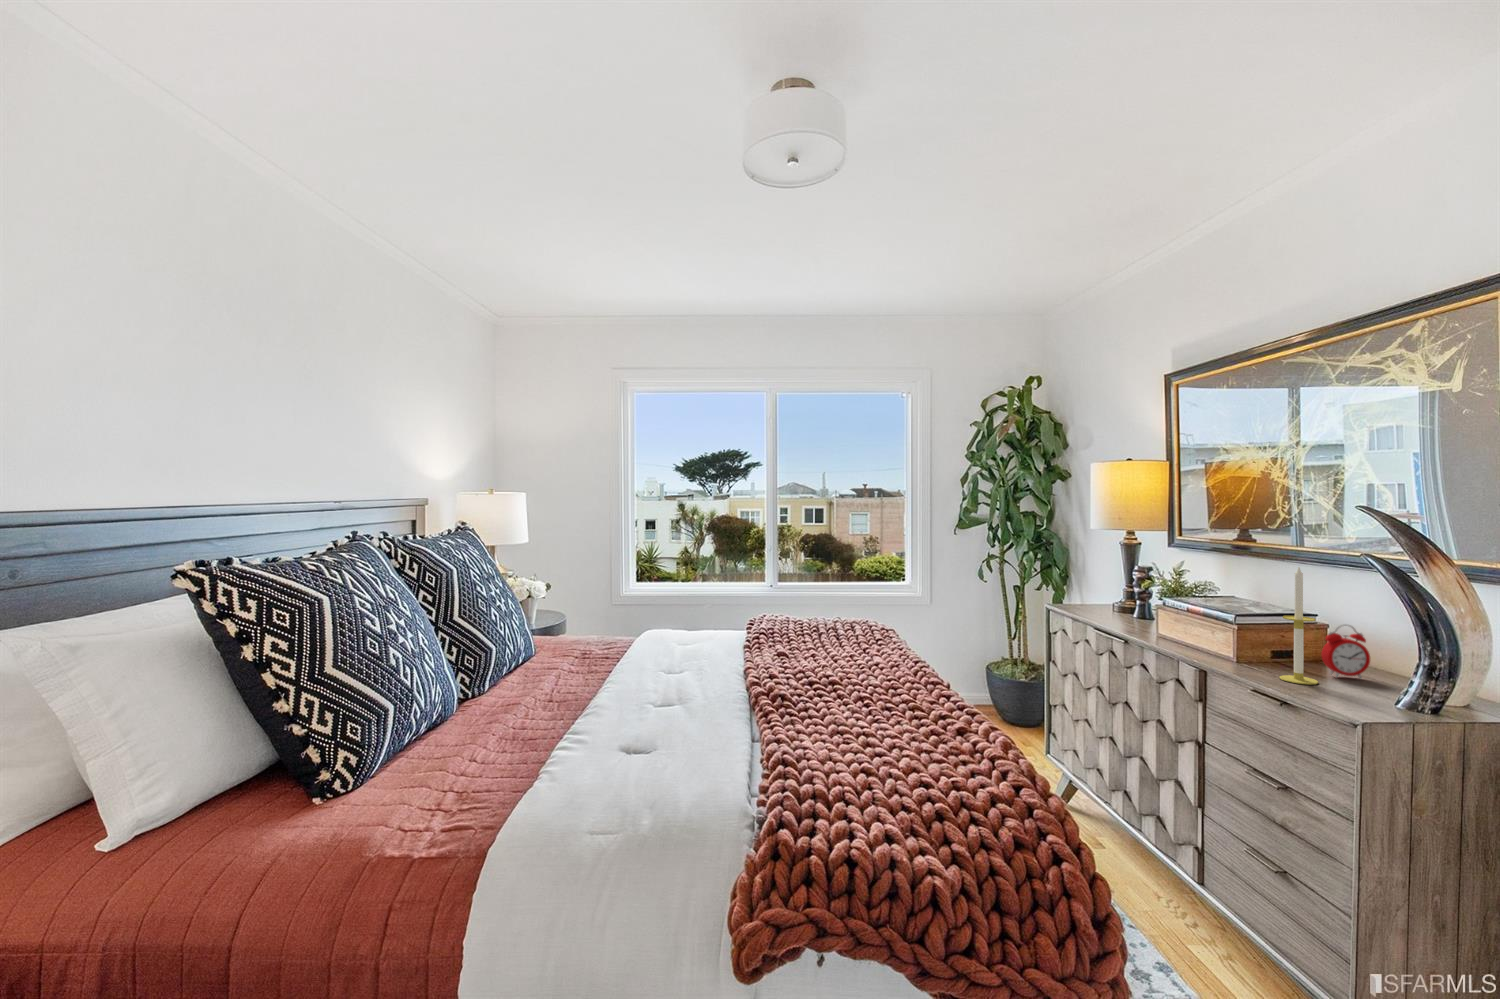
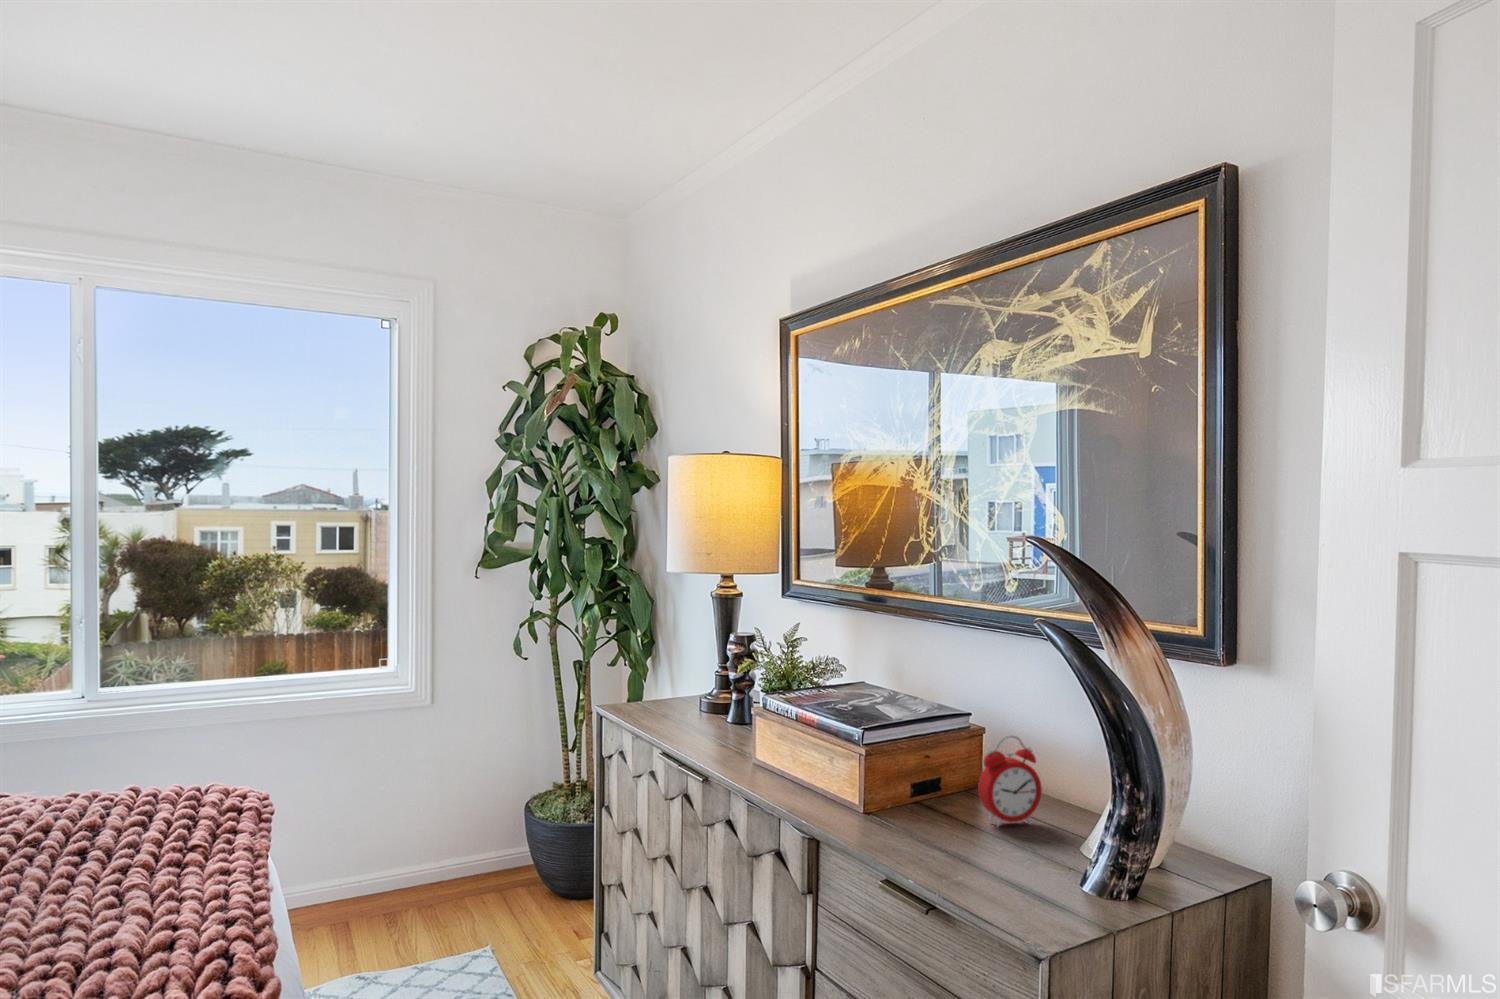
candle: present [1280,567,1318,685] -> none [920,643,974,853]

